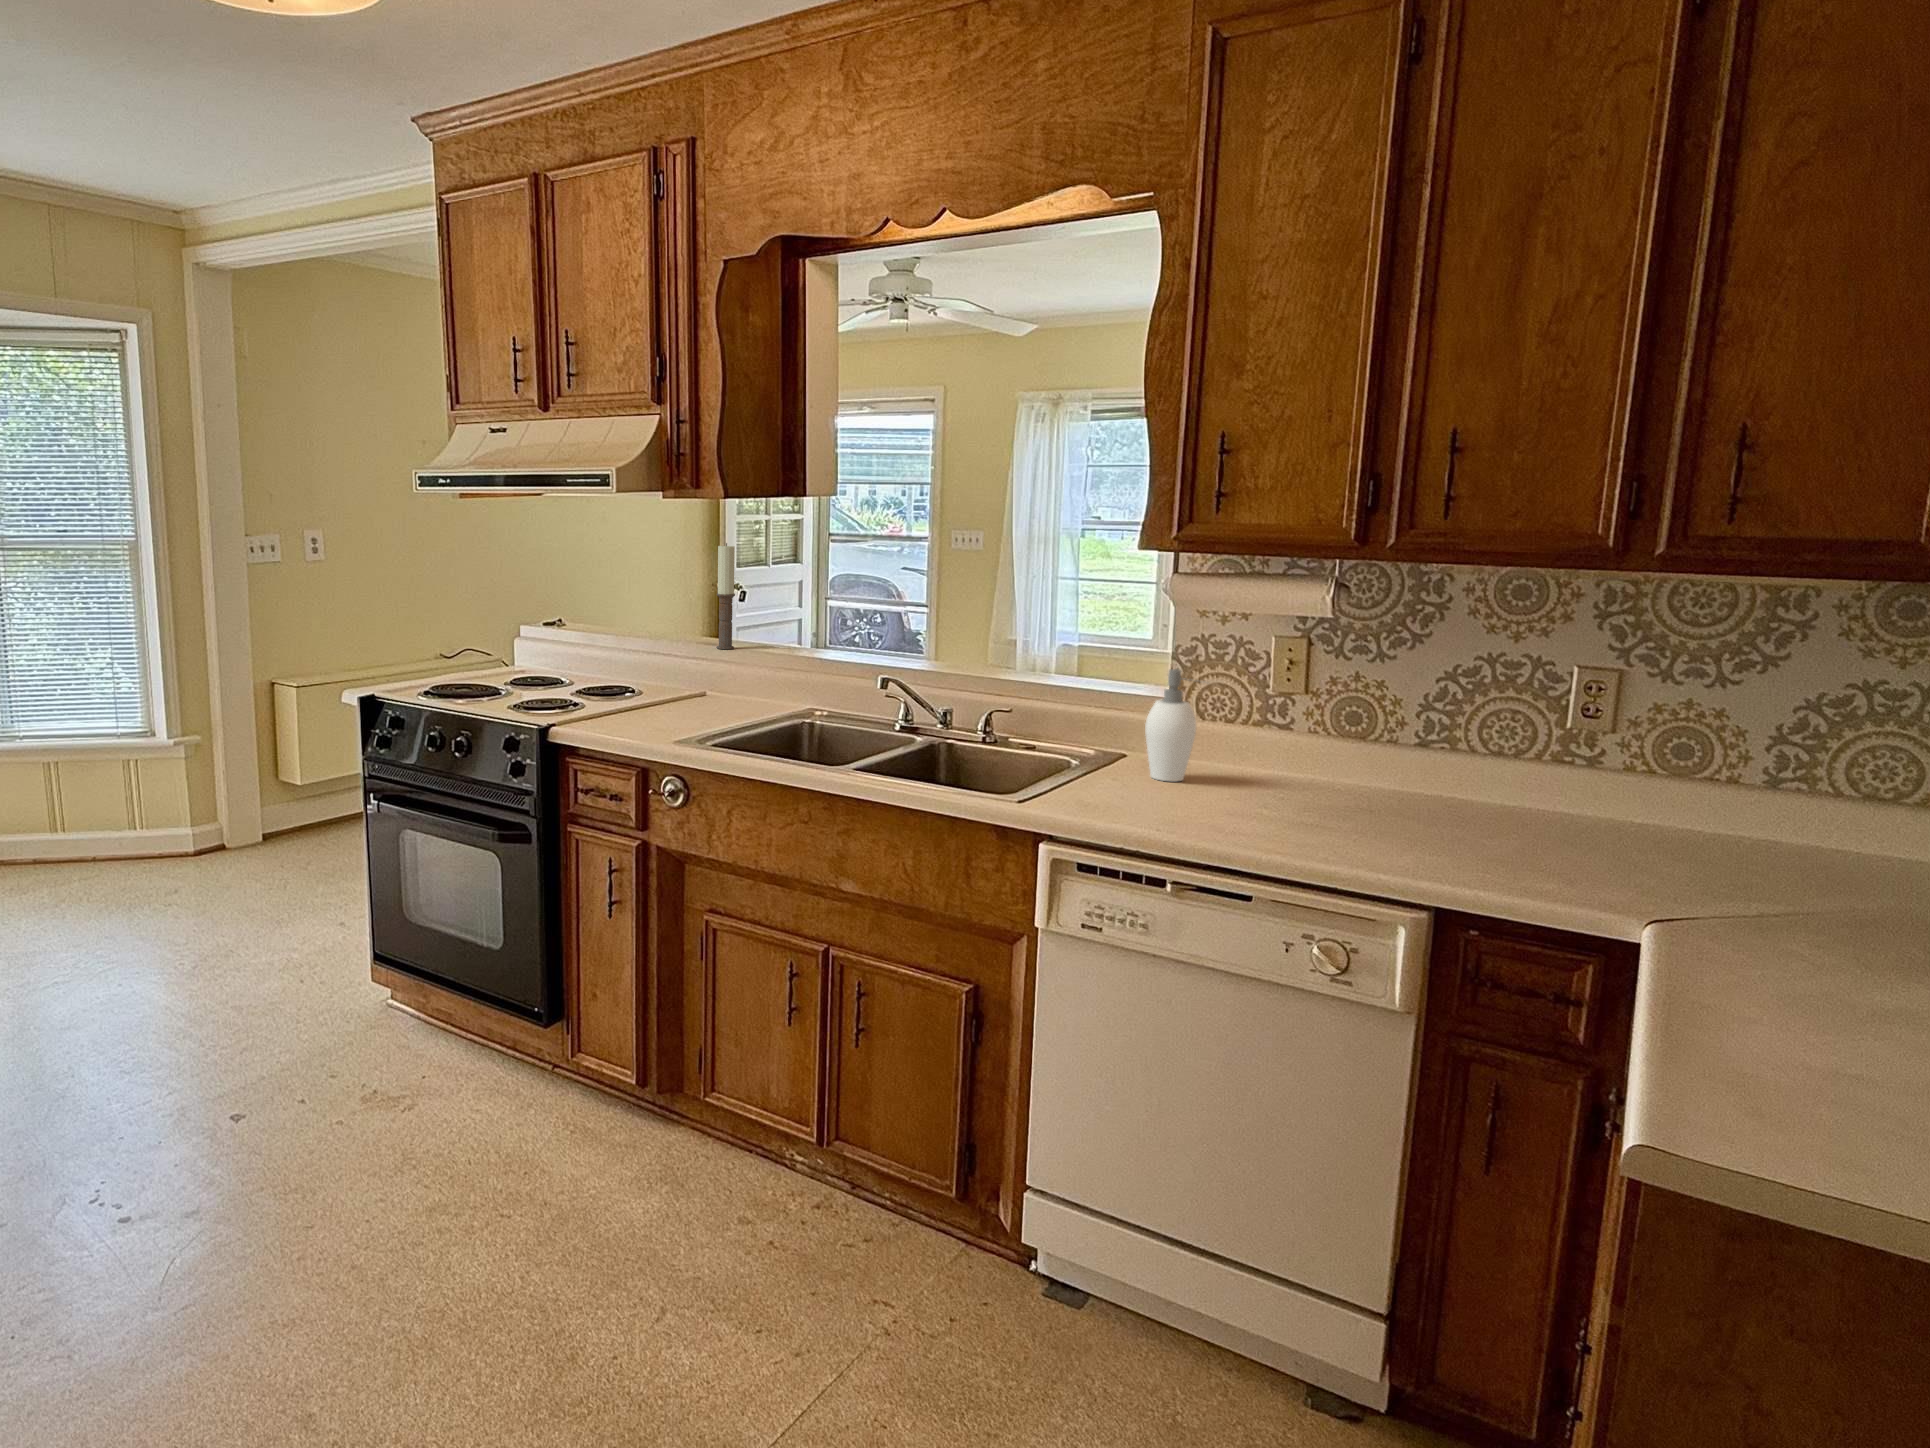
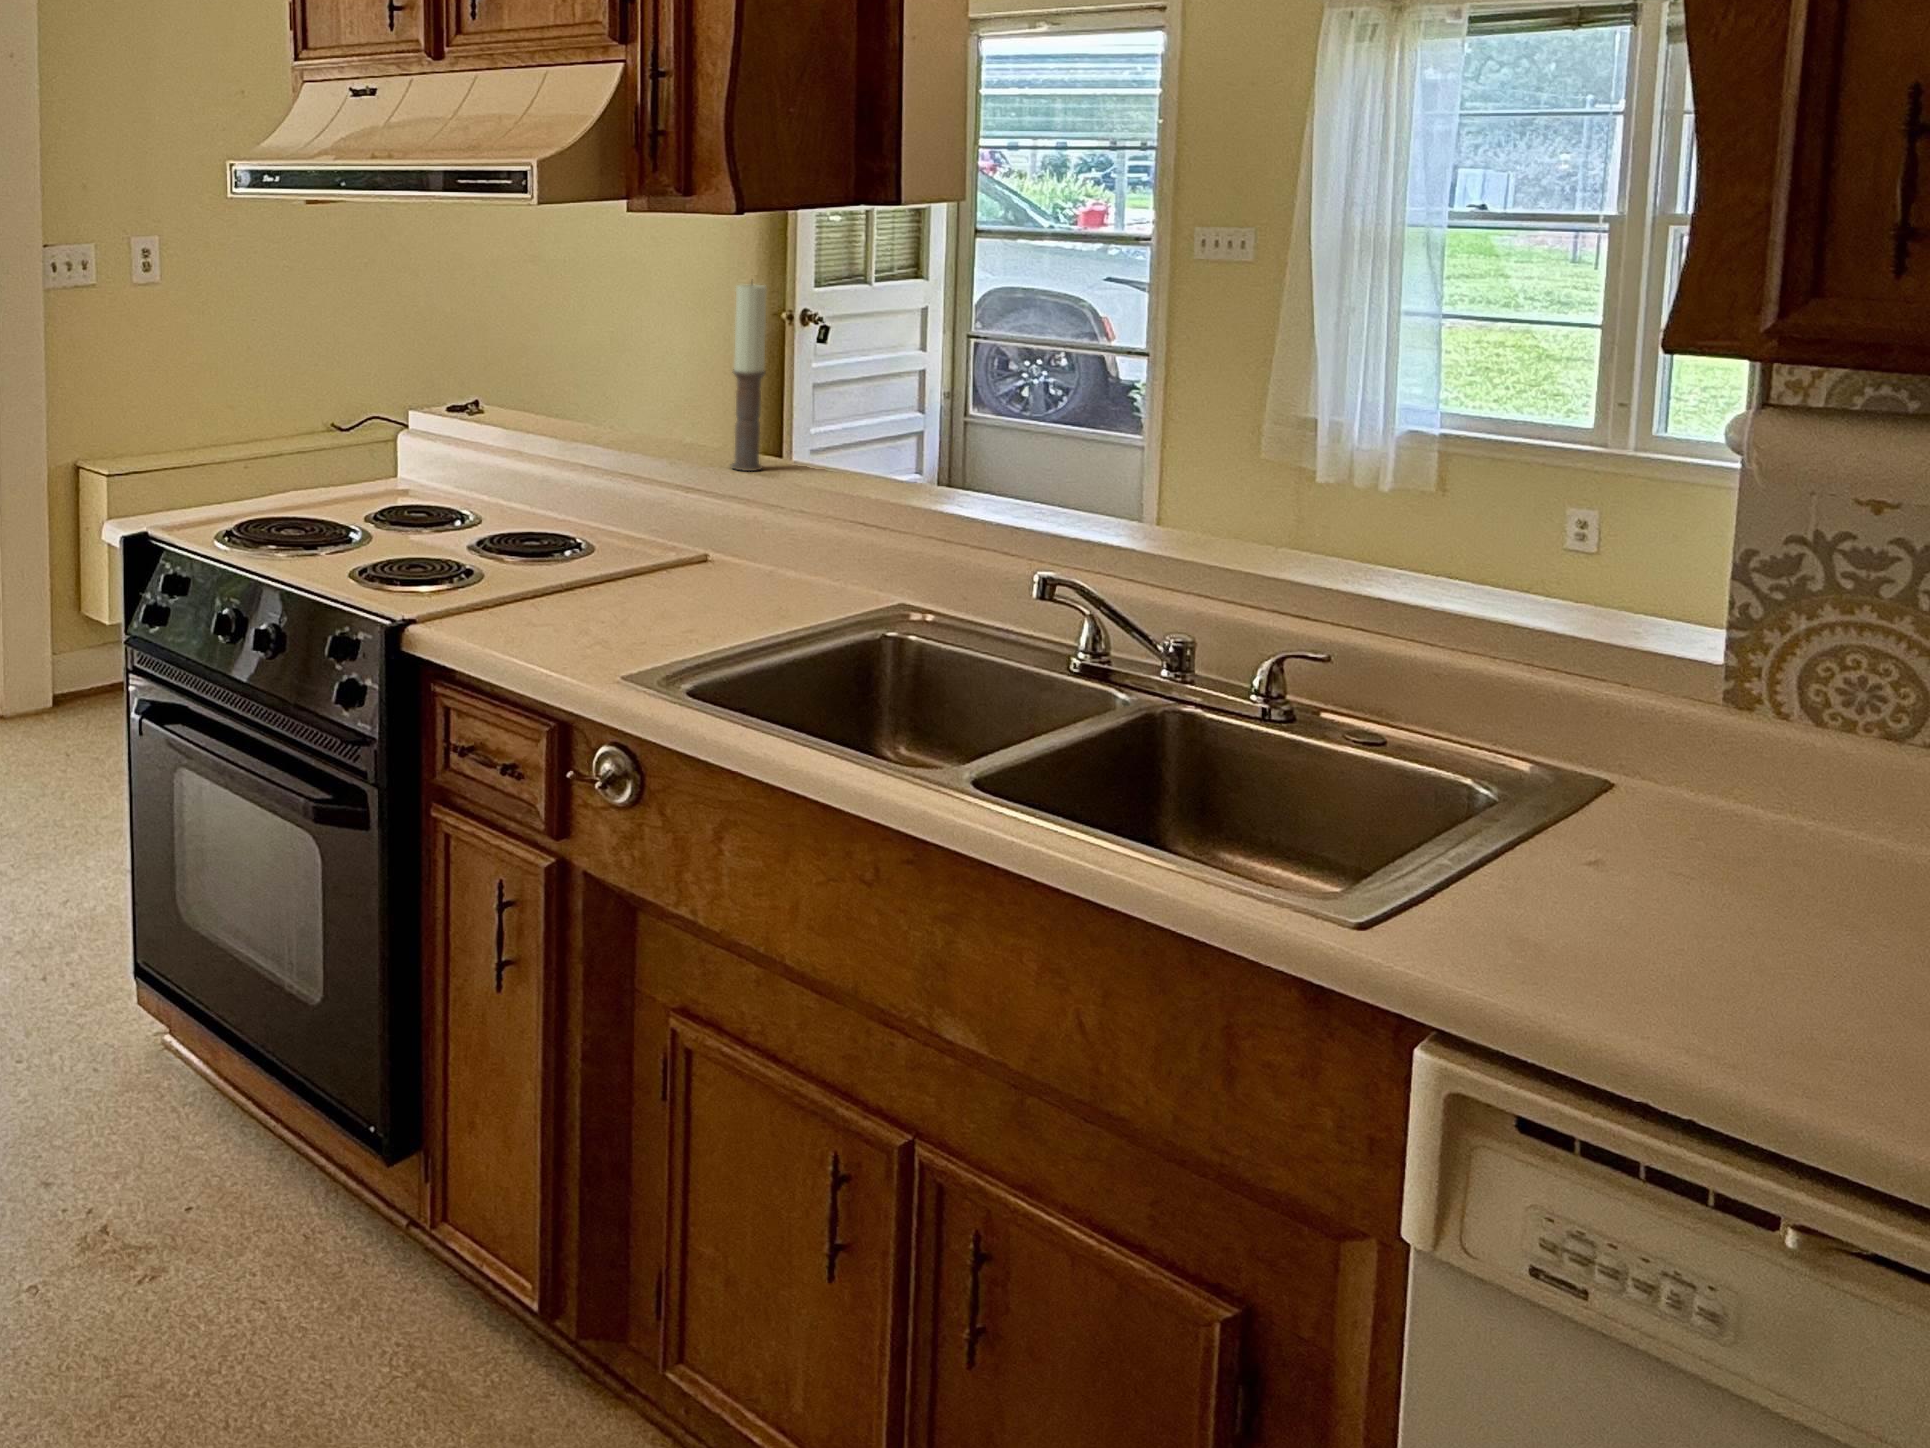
soap dispenser: present [1145,669,1196,781] -> none [1685,622,1875,891]

